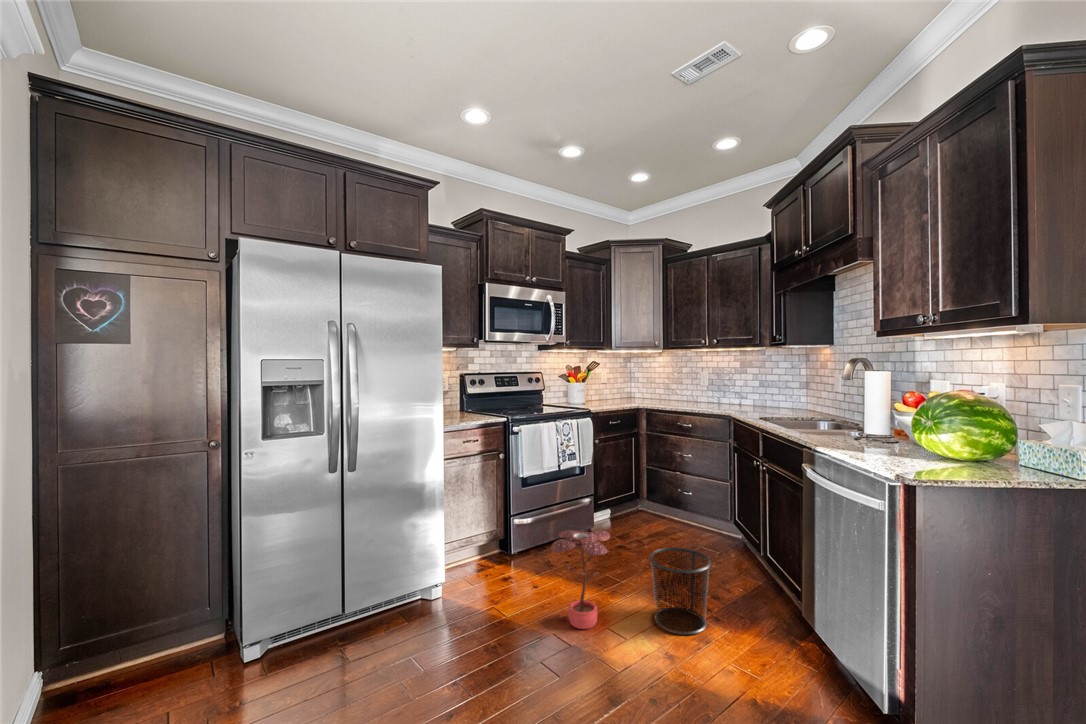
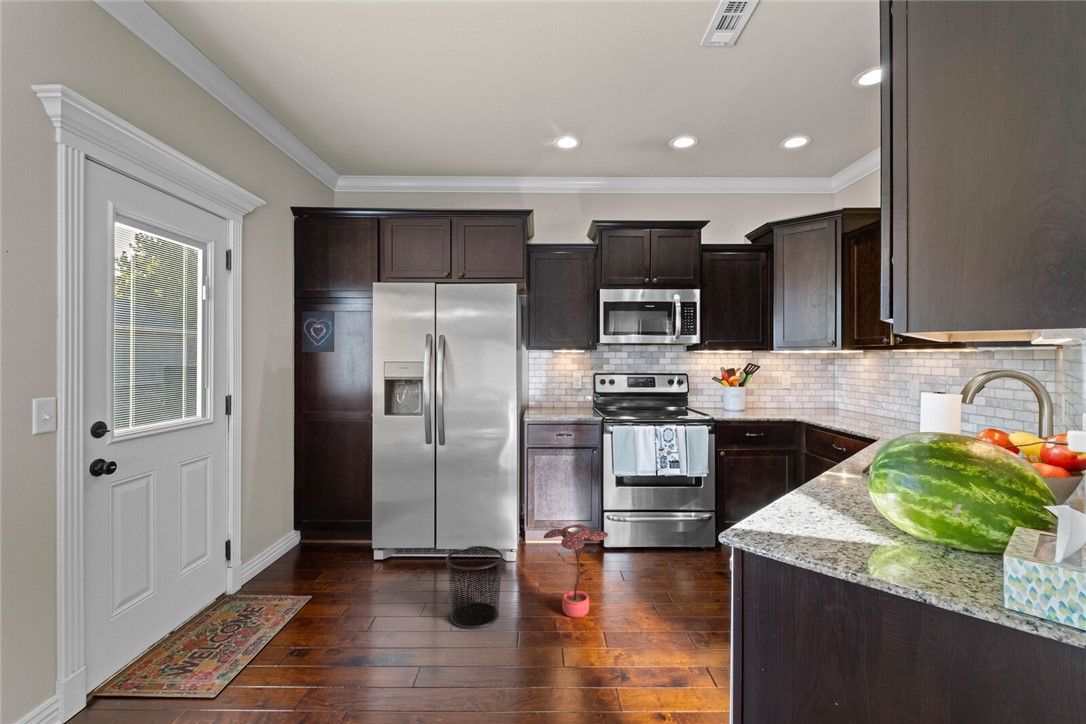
waste bin: present [650,548,711,635] -> present [446,546,503,629]

